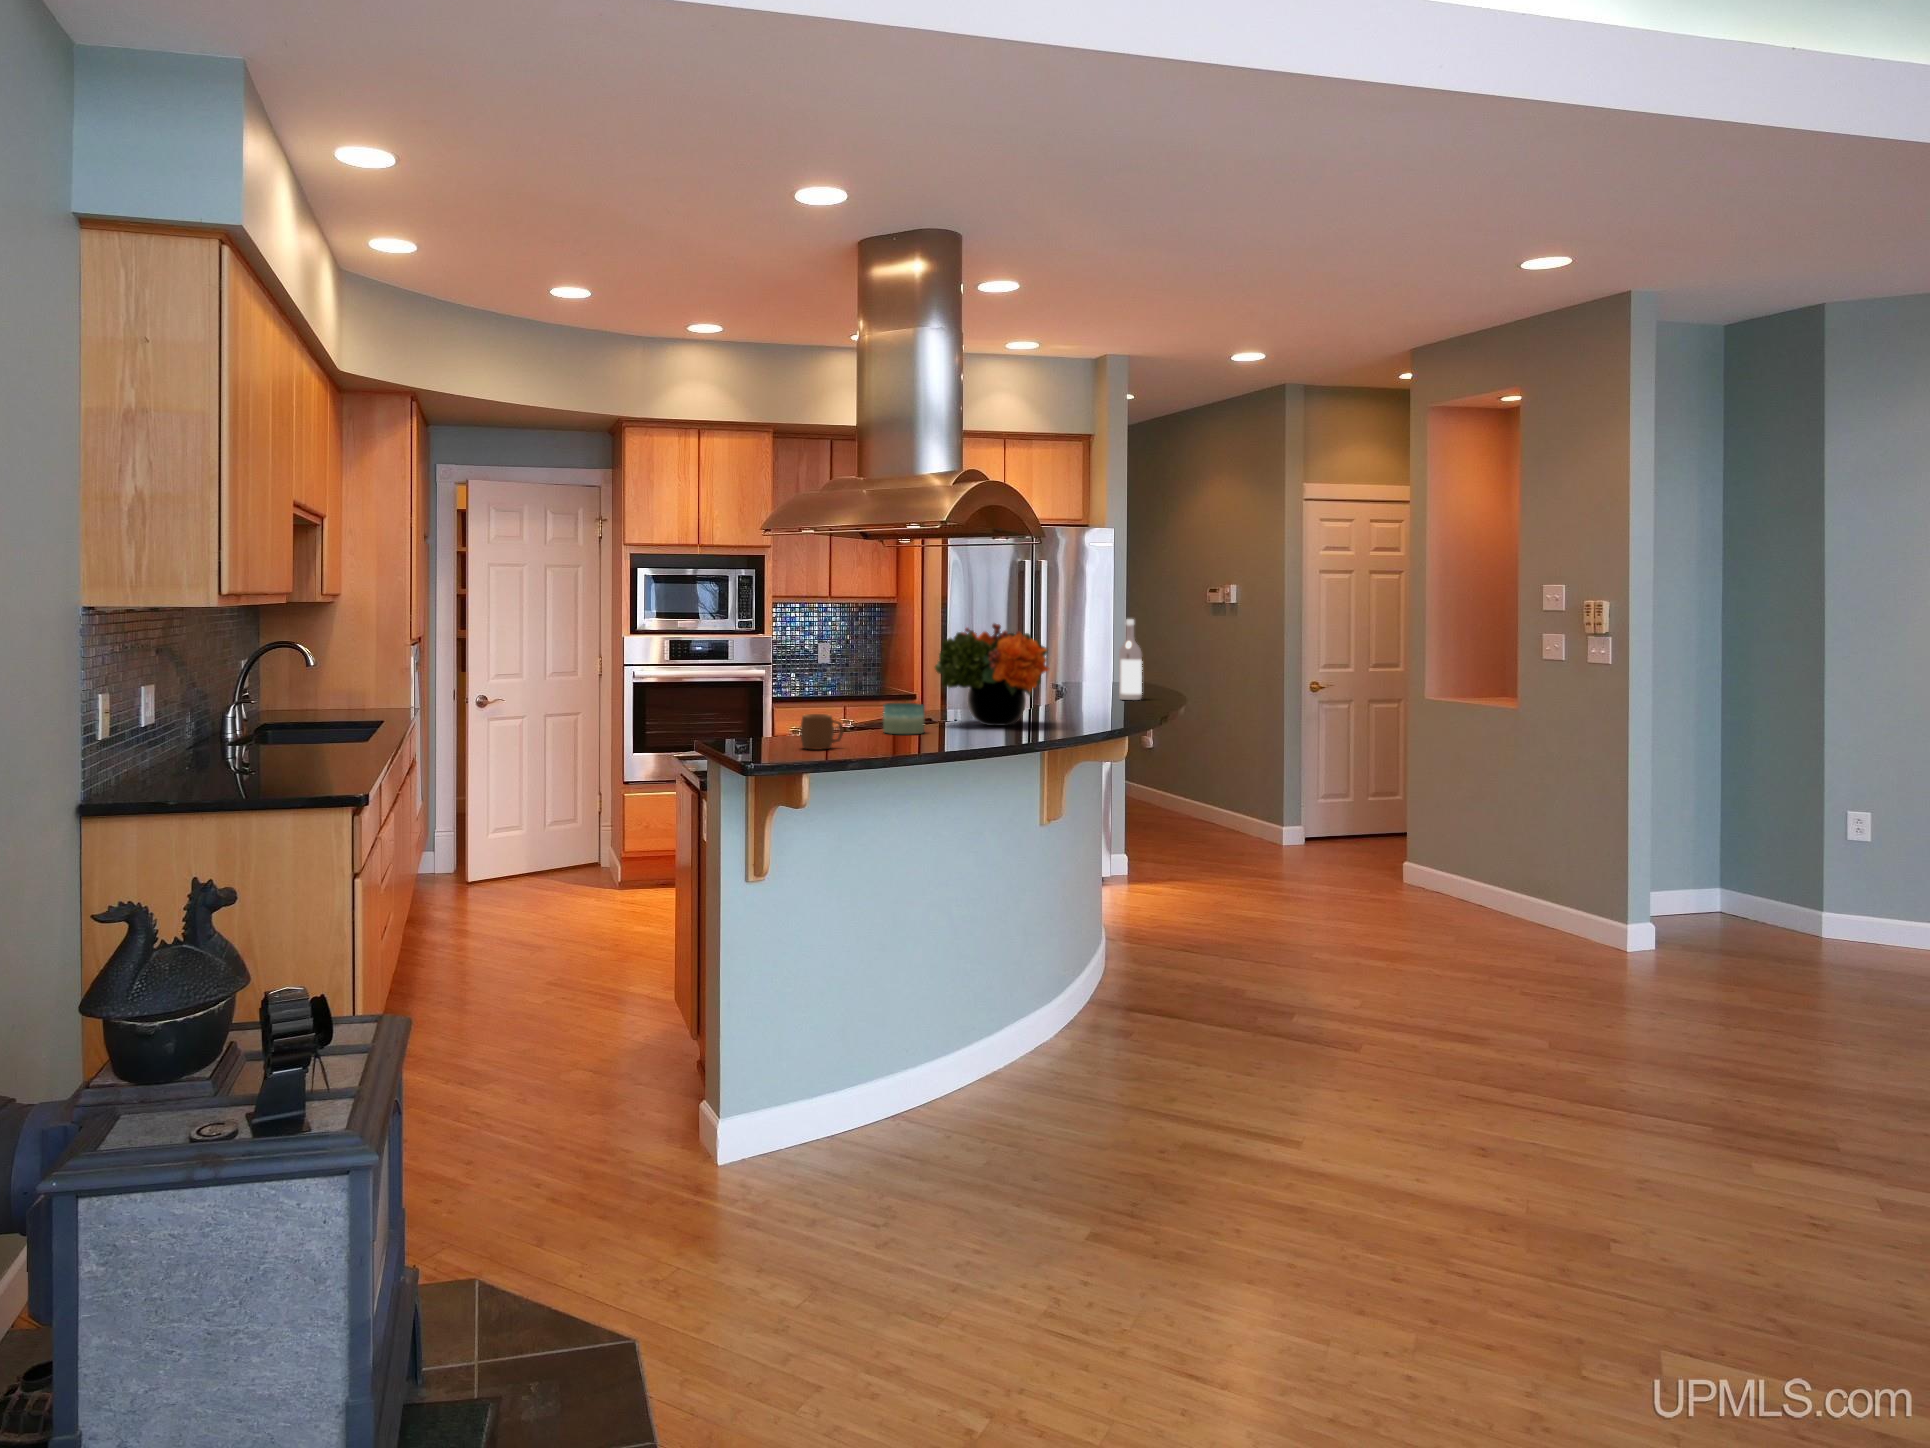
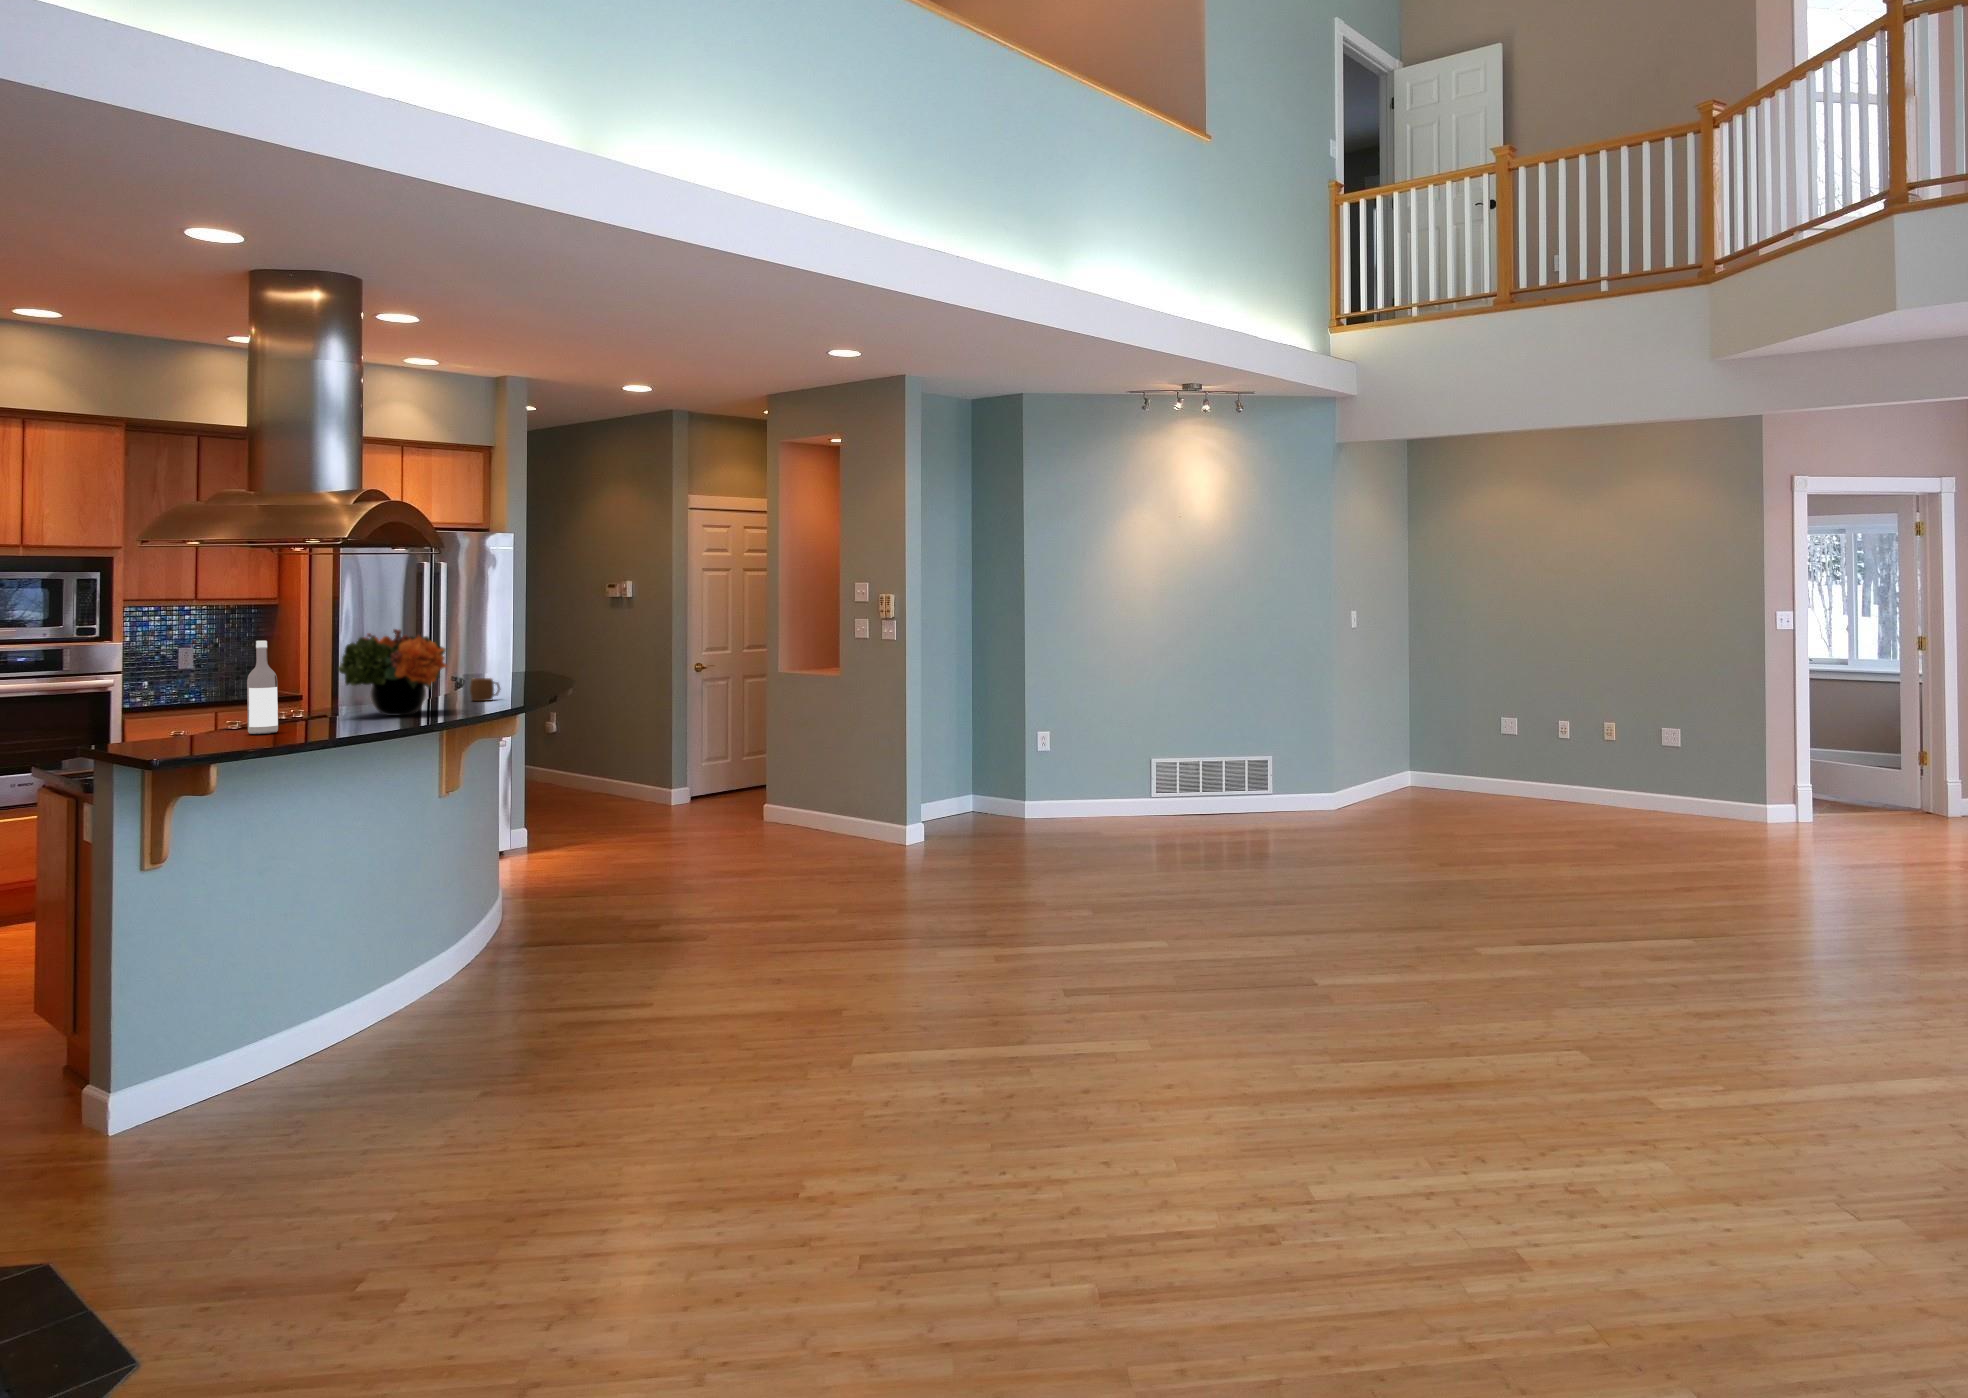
wine bottle: present [1119,619,1142,700] -> present [247,641,278,734]
candle: present [883,703,924,734] -> none [288,701,330,728]
mug: present [800,714,844,750] -> present [470,678,500,701]

